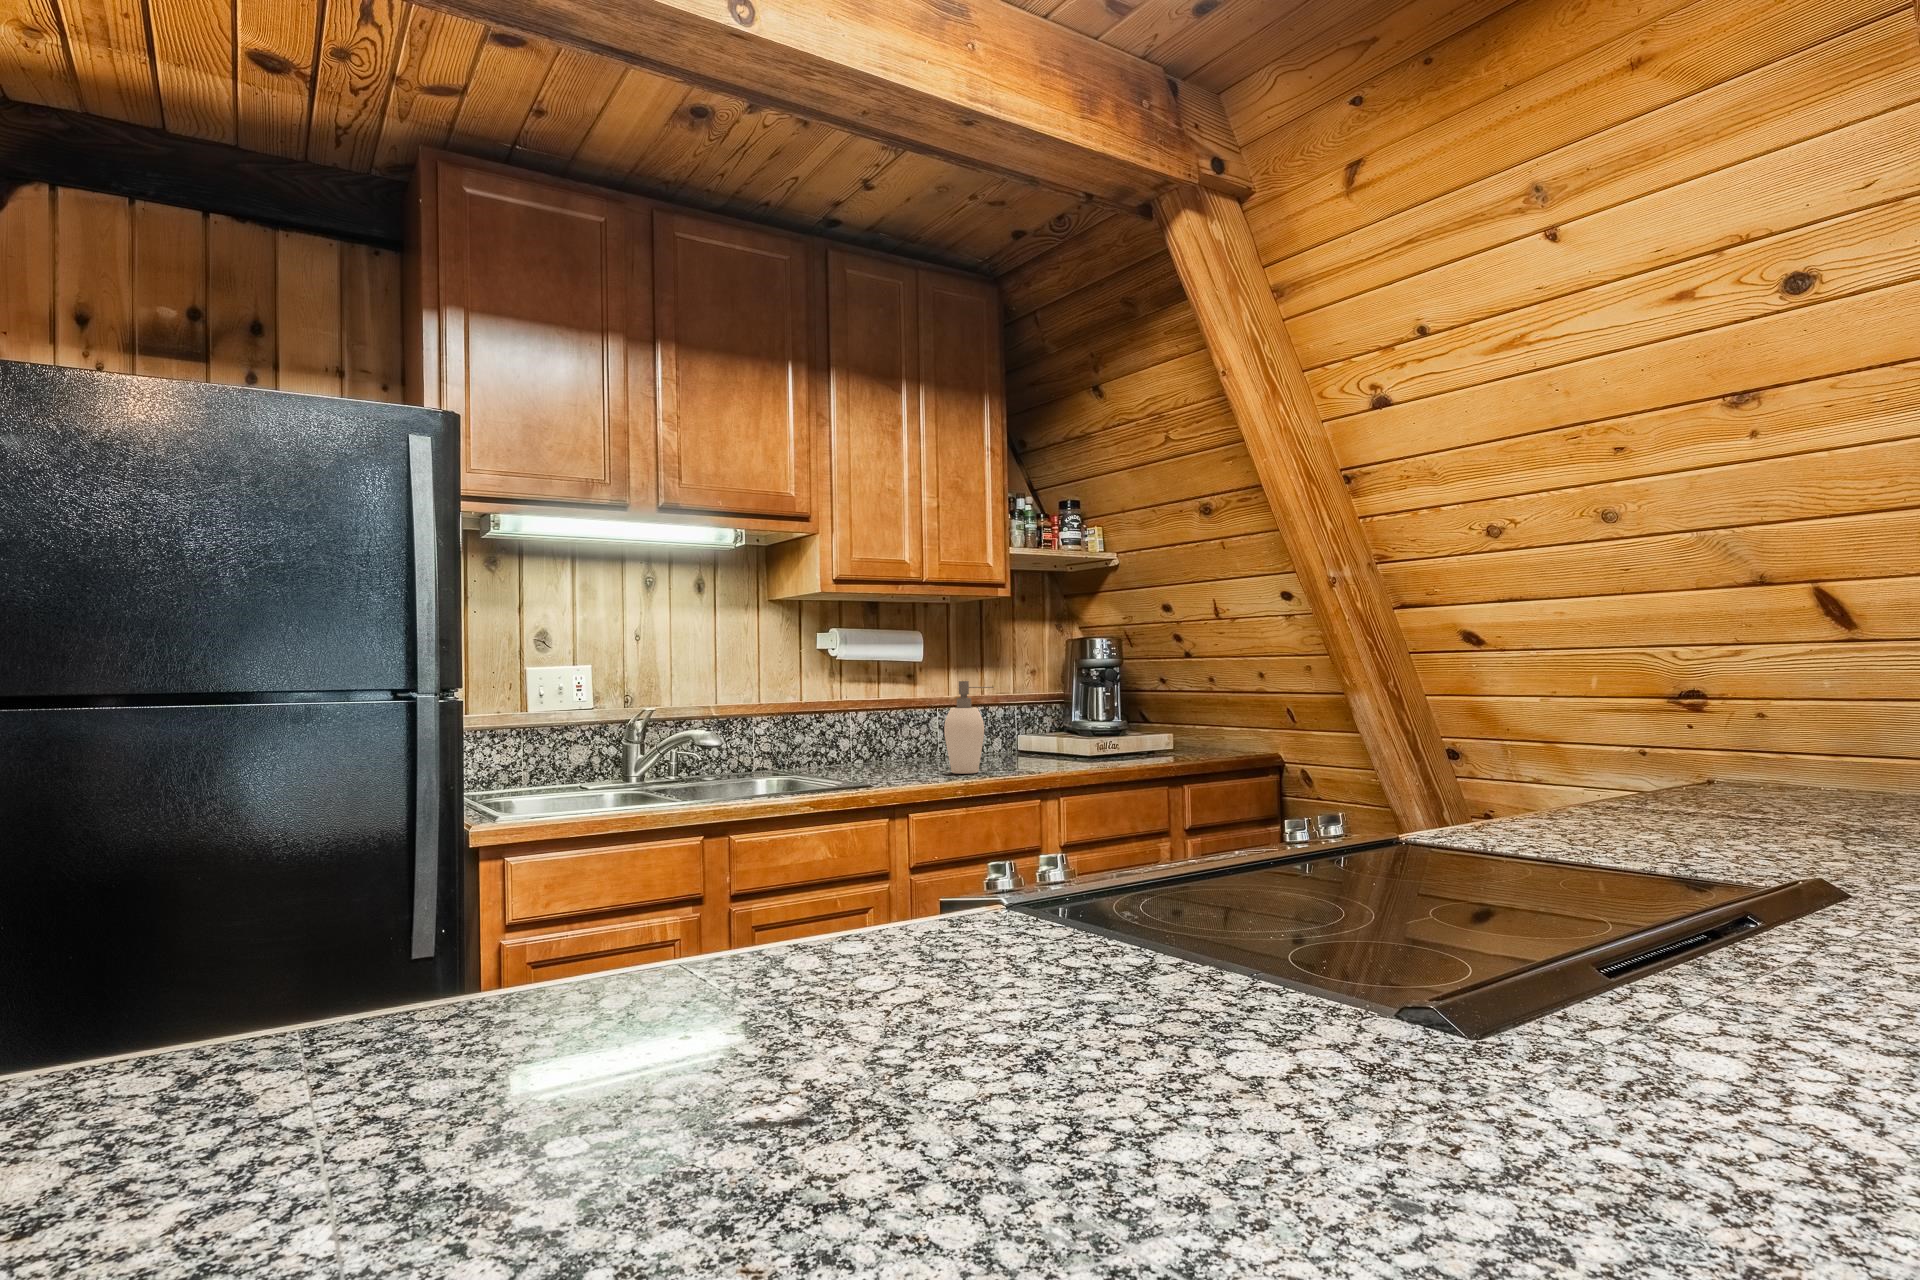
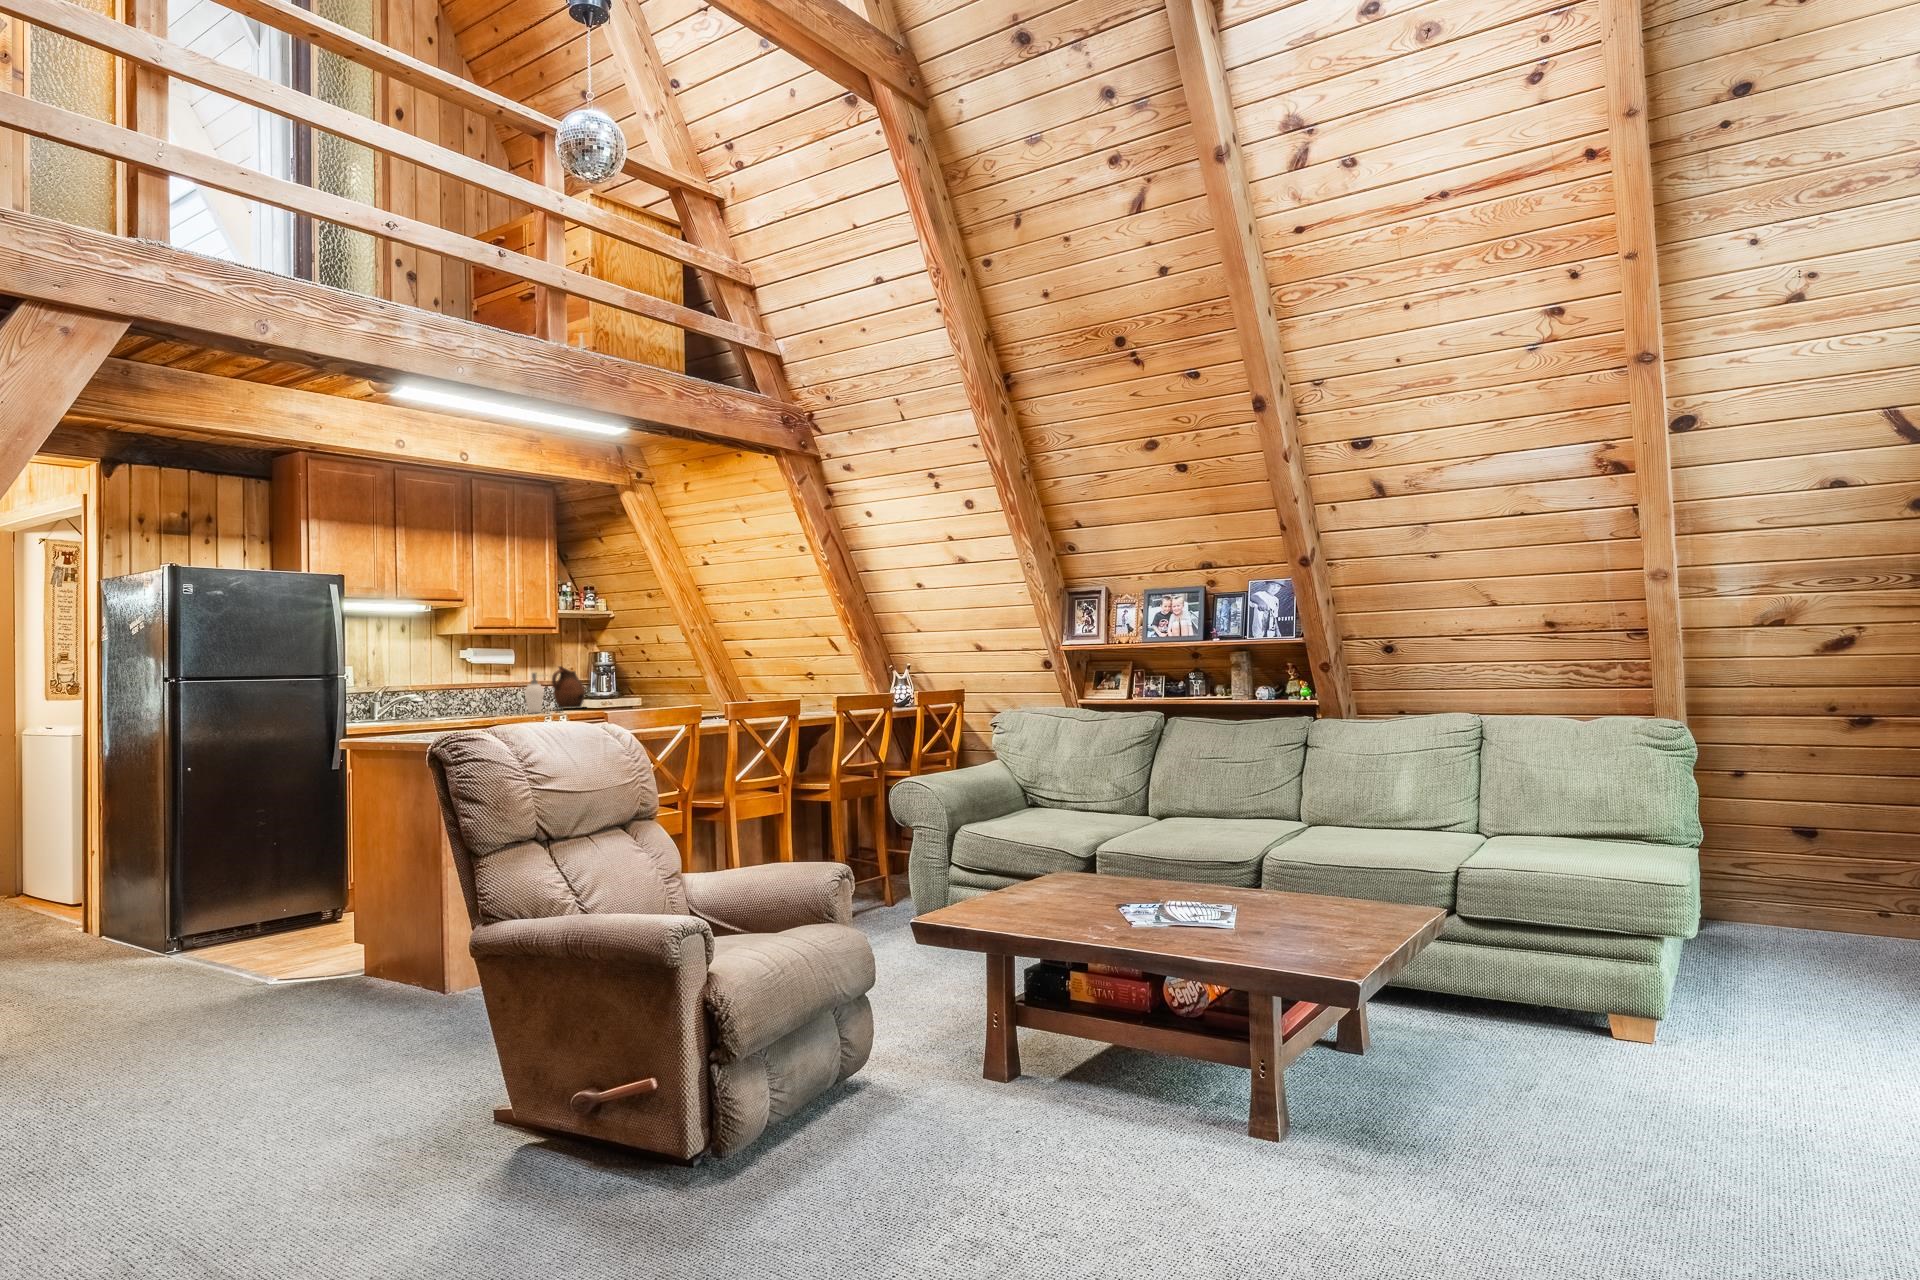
ceramic pitcher: none [997,666,1074,760] -> present [552,666,585,708]

